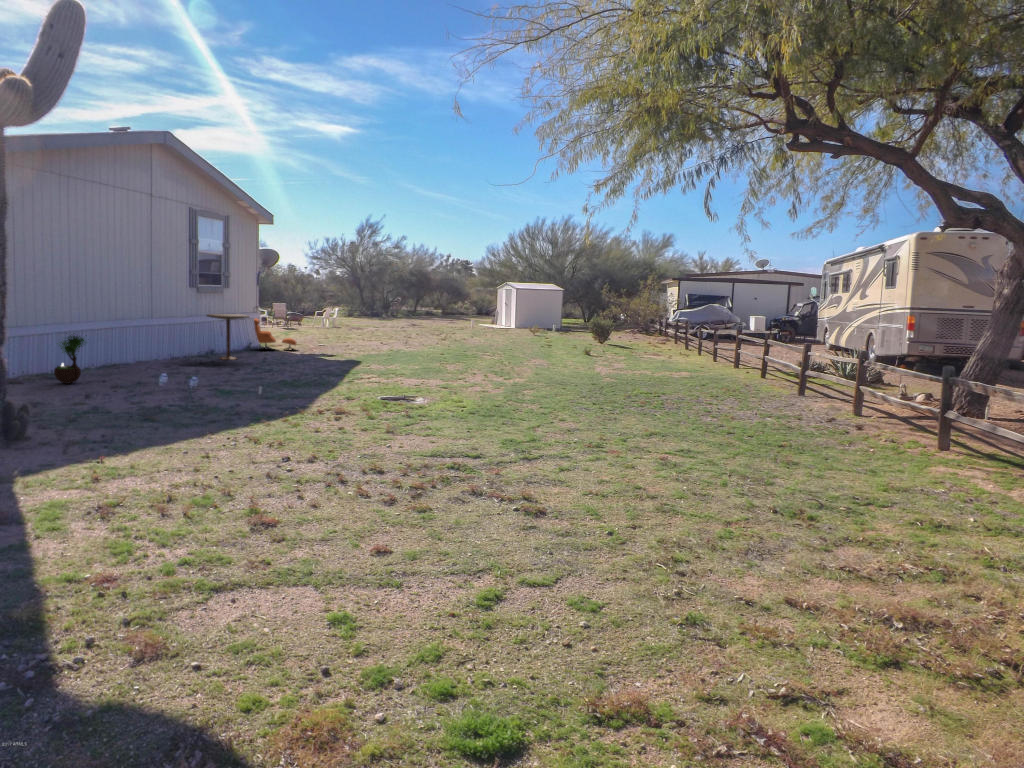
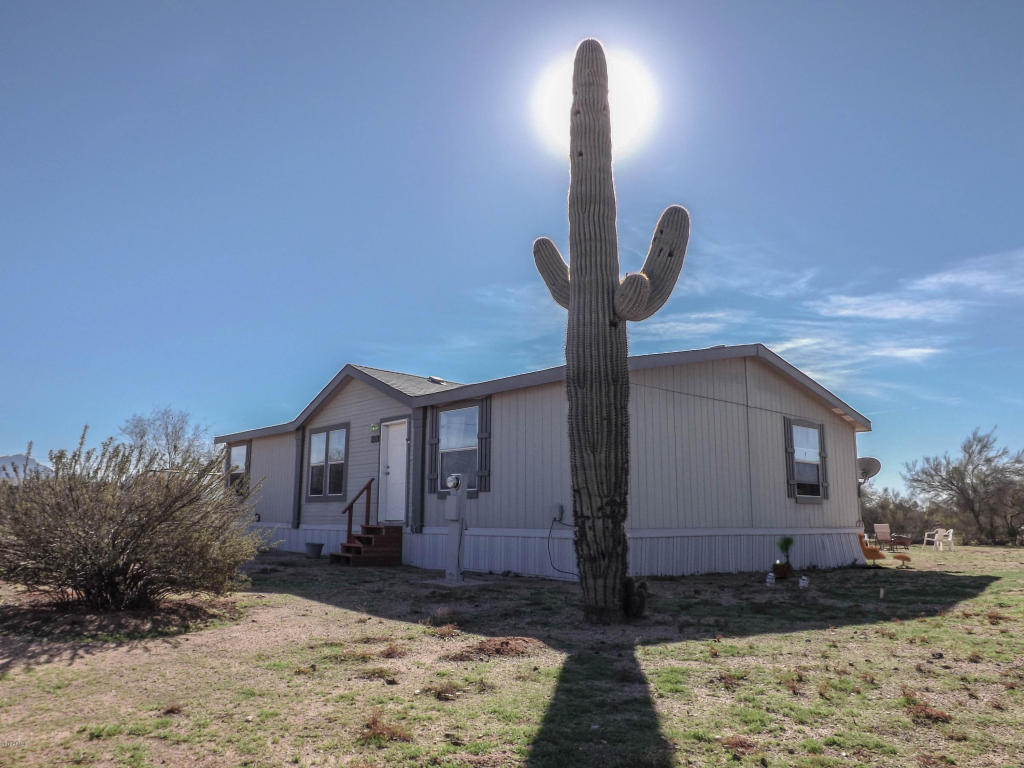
pedestal table: present [207,314,249,360] -> none [806,525,854,575]
potted tree: present [54,334,84,383] -> present [772,536,794,578]

